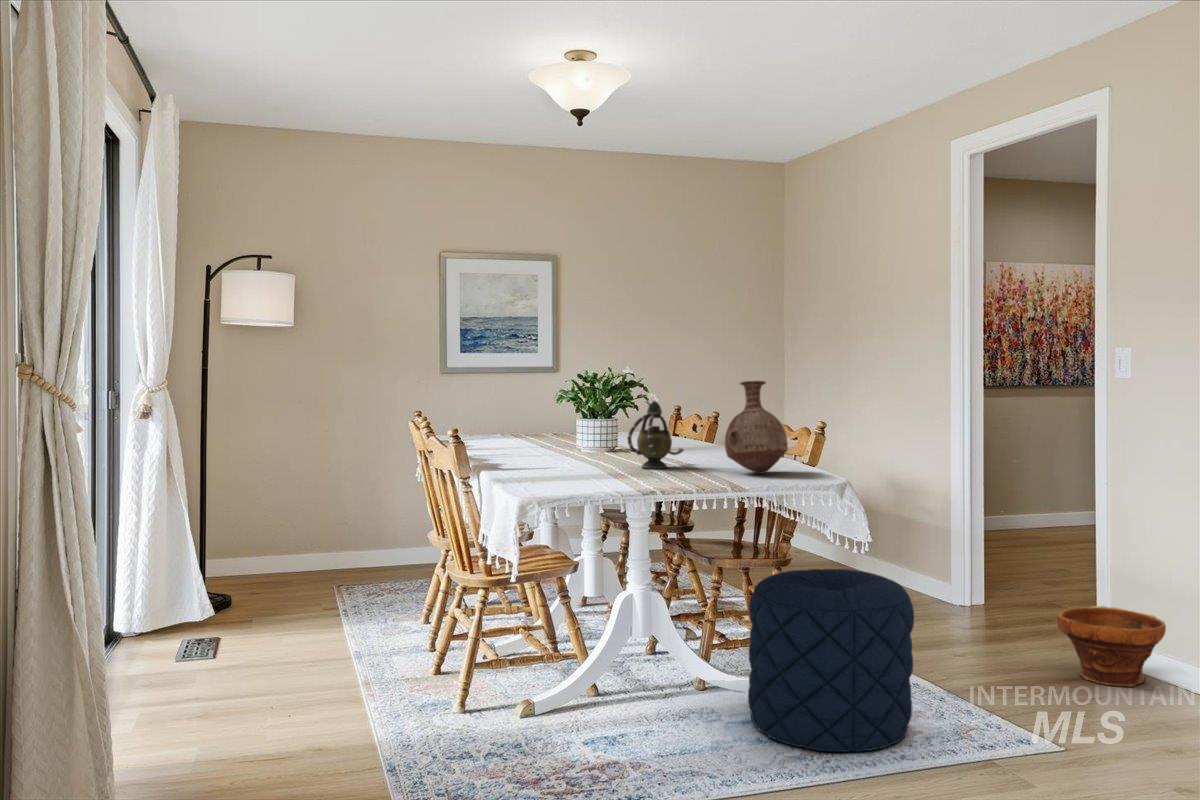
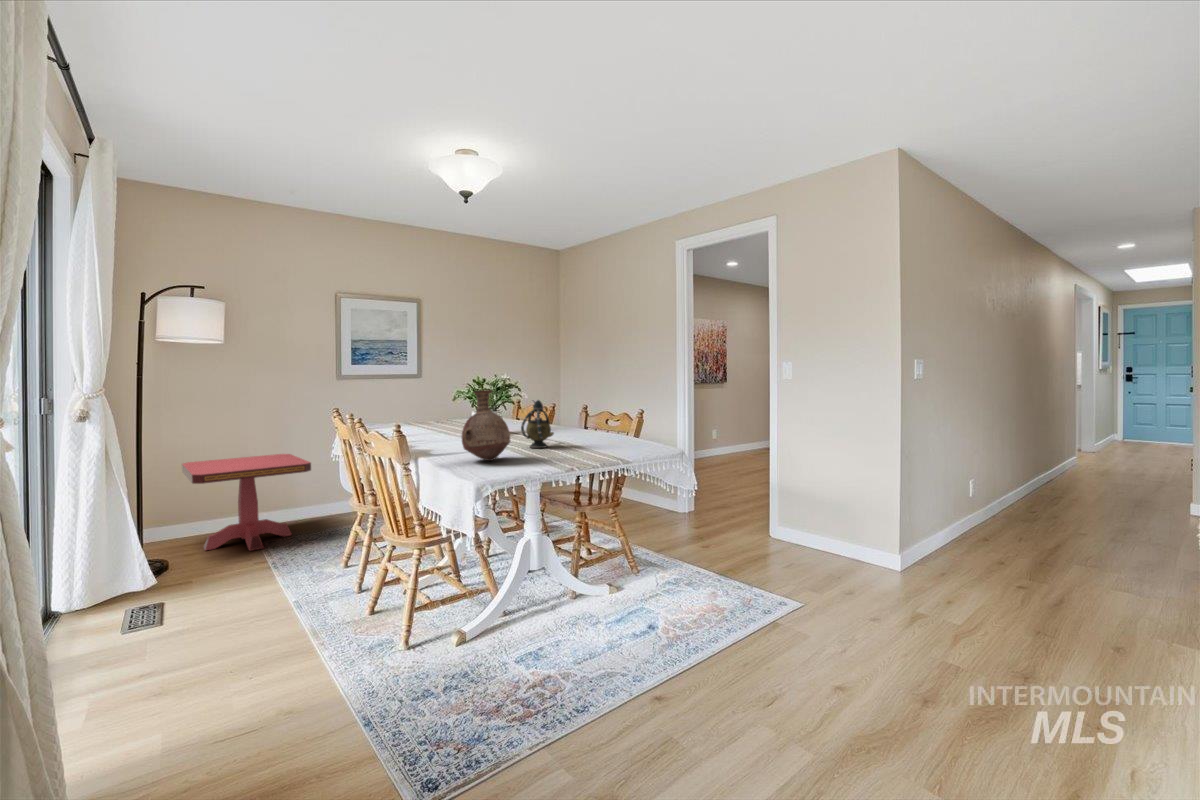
vase: present [725,381,788,474] -> present [462,390,510,461]
side table: none [252,474,397,597] -> present [182,454,311,551]
pouf: present [748,569,914,752] -> none [618,510,727,639]
planter: present [1057,606,1166,686] -> none [766,512,826,560]

